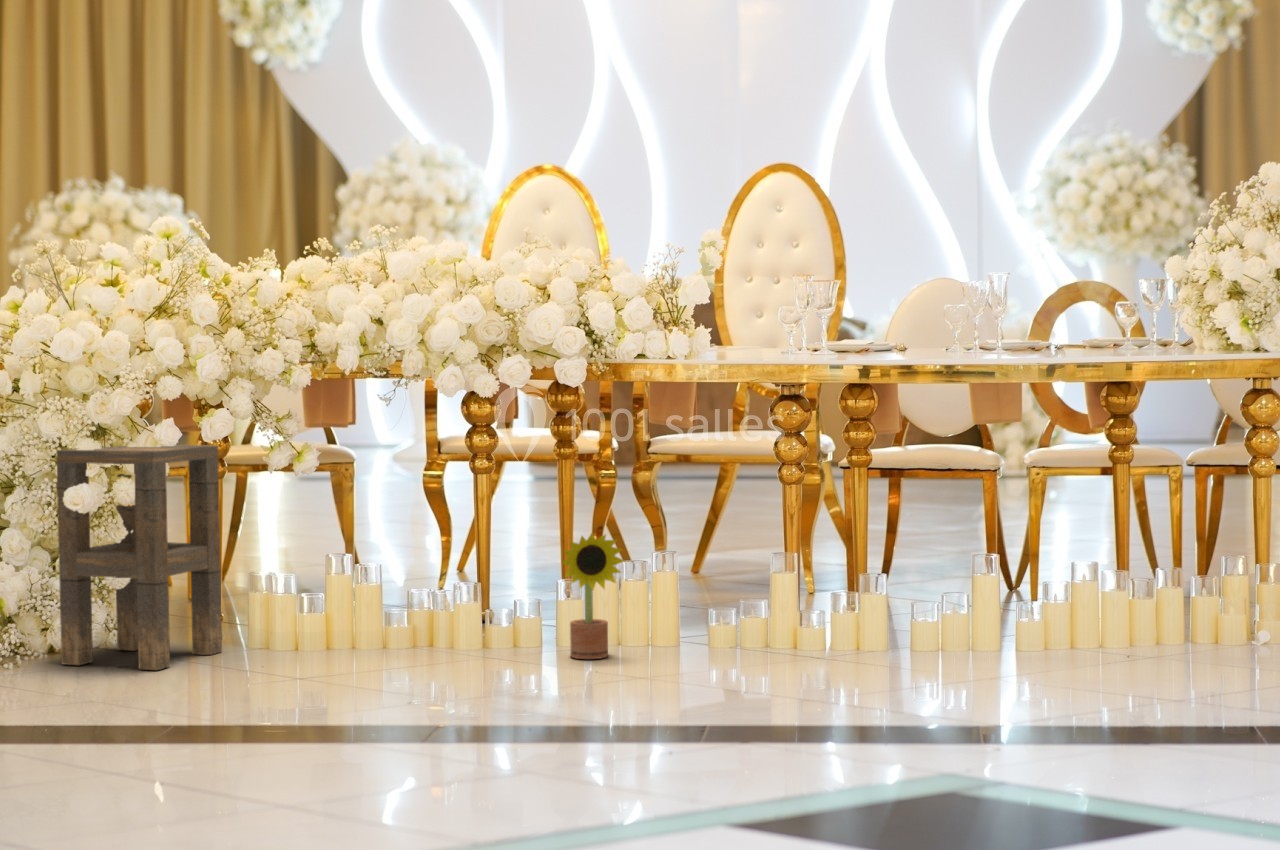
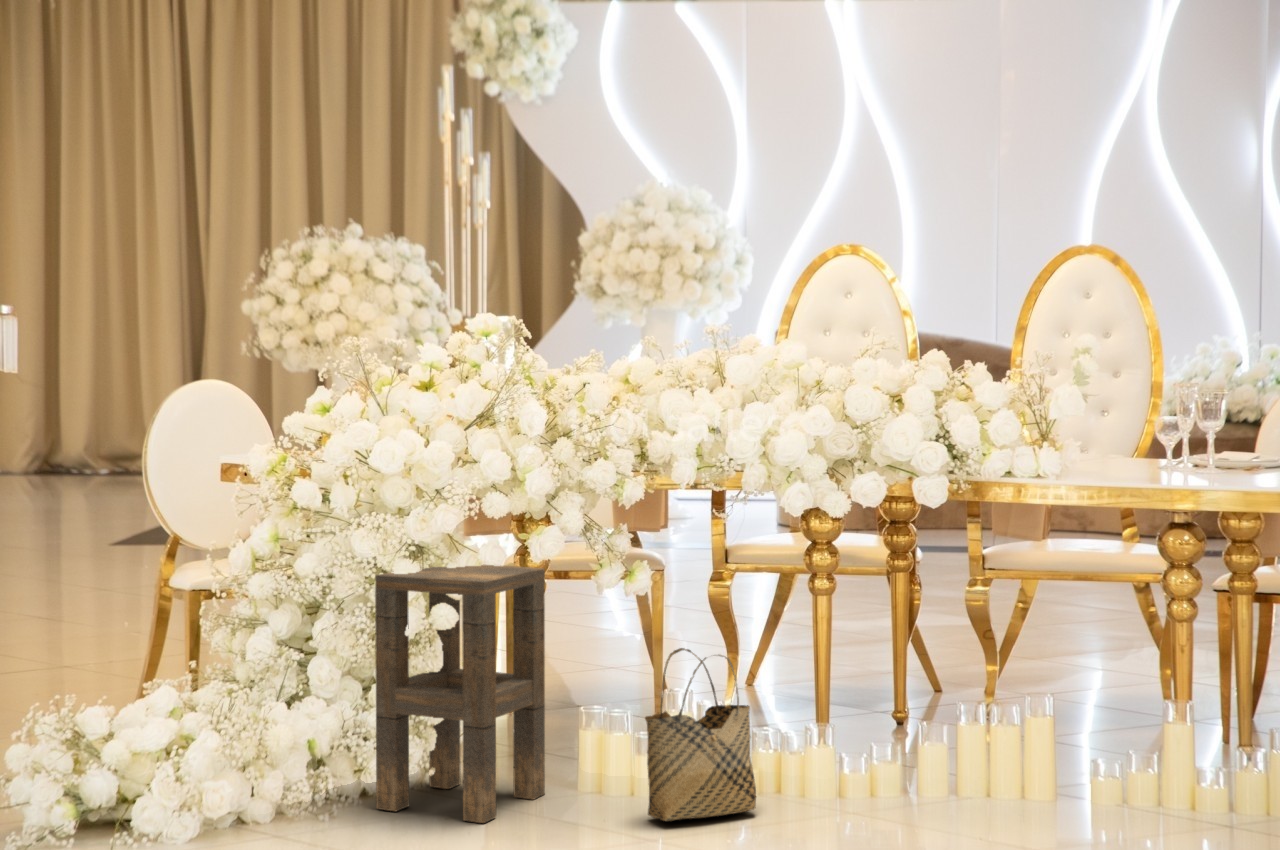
woven basket: none [303,512,408,664] -> present [645,648,756,821]
decorative plant: present [562,533,624,659] -> none [936,682,1009,824]

